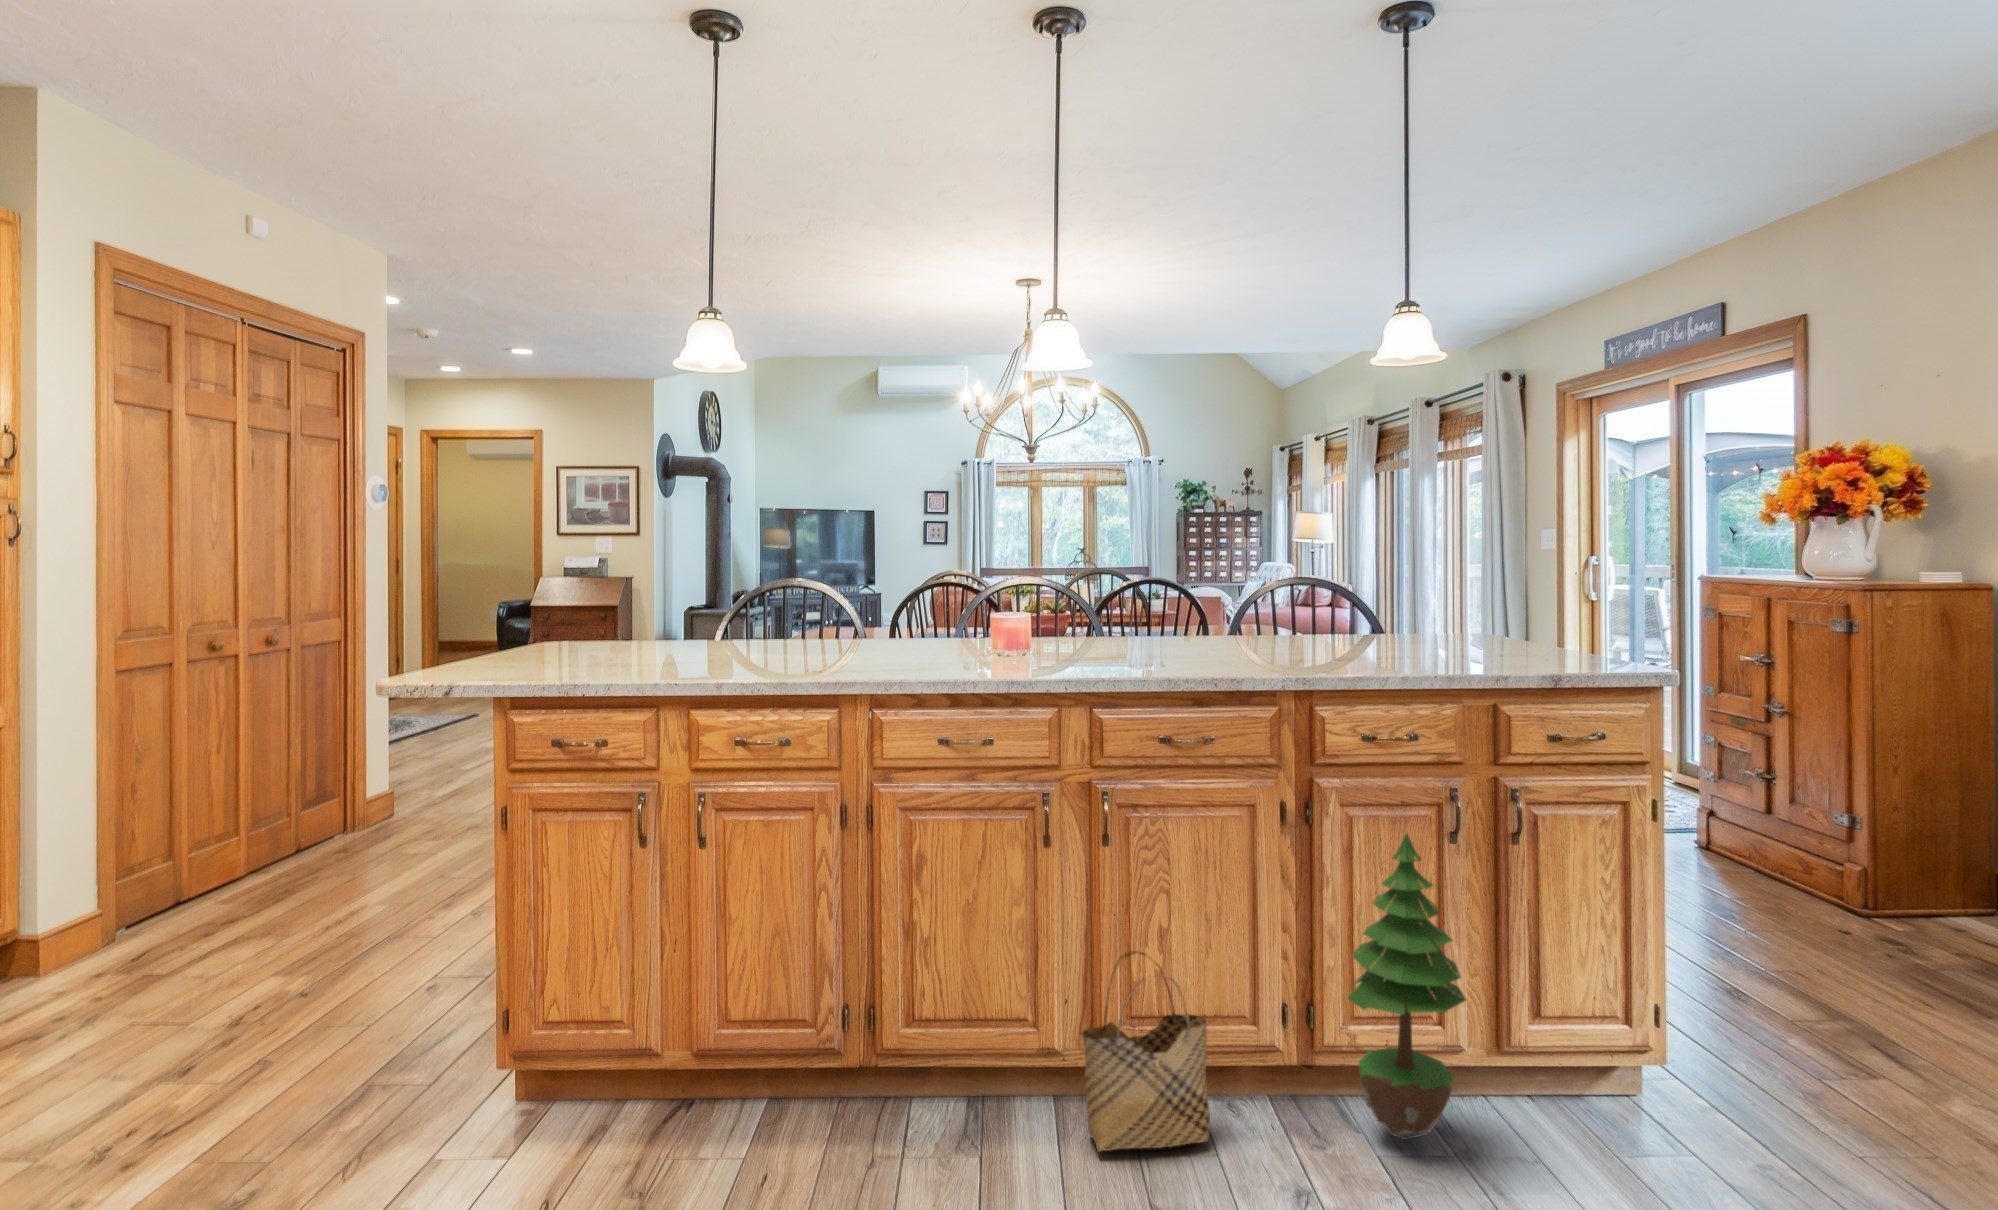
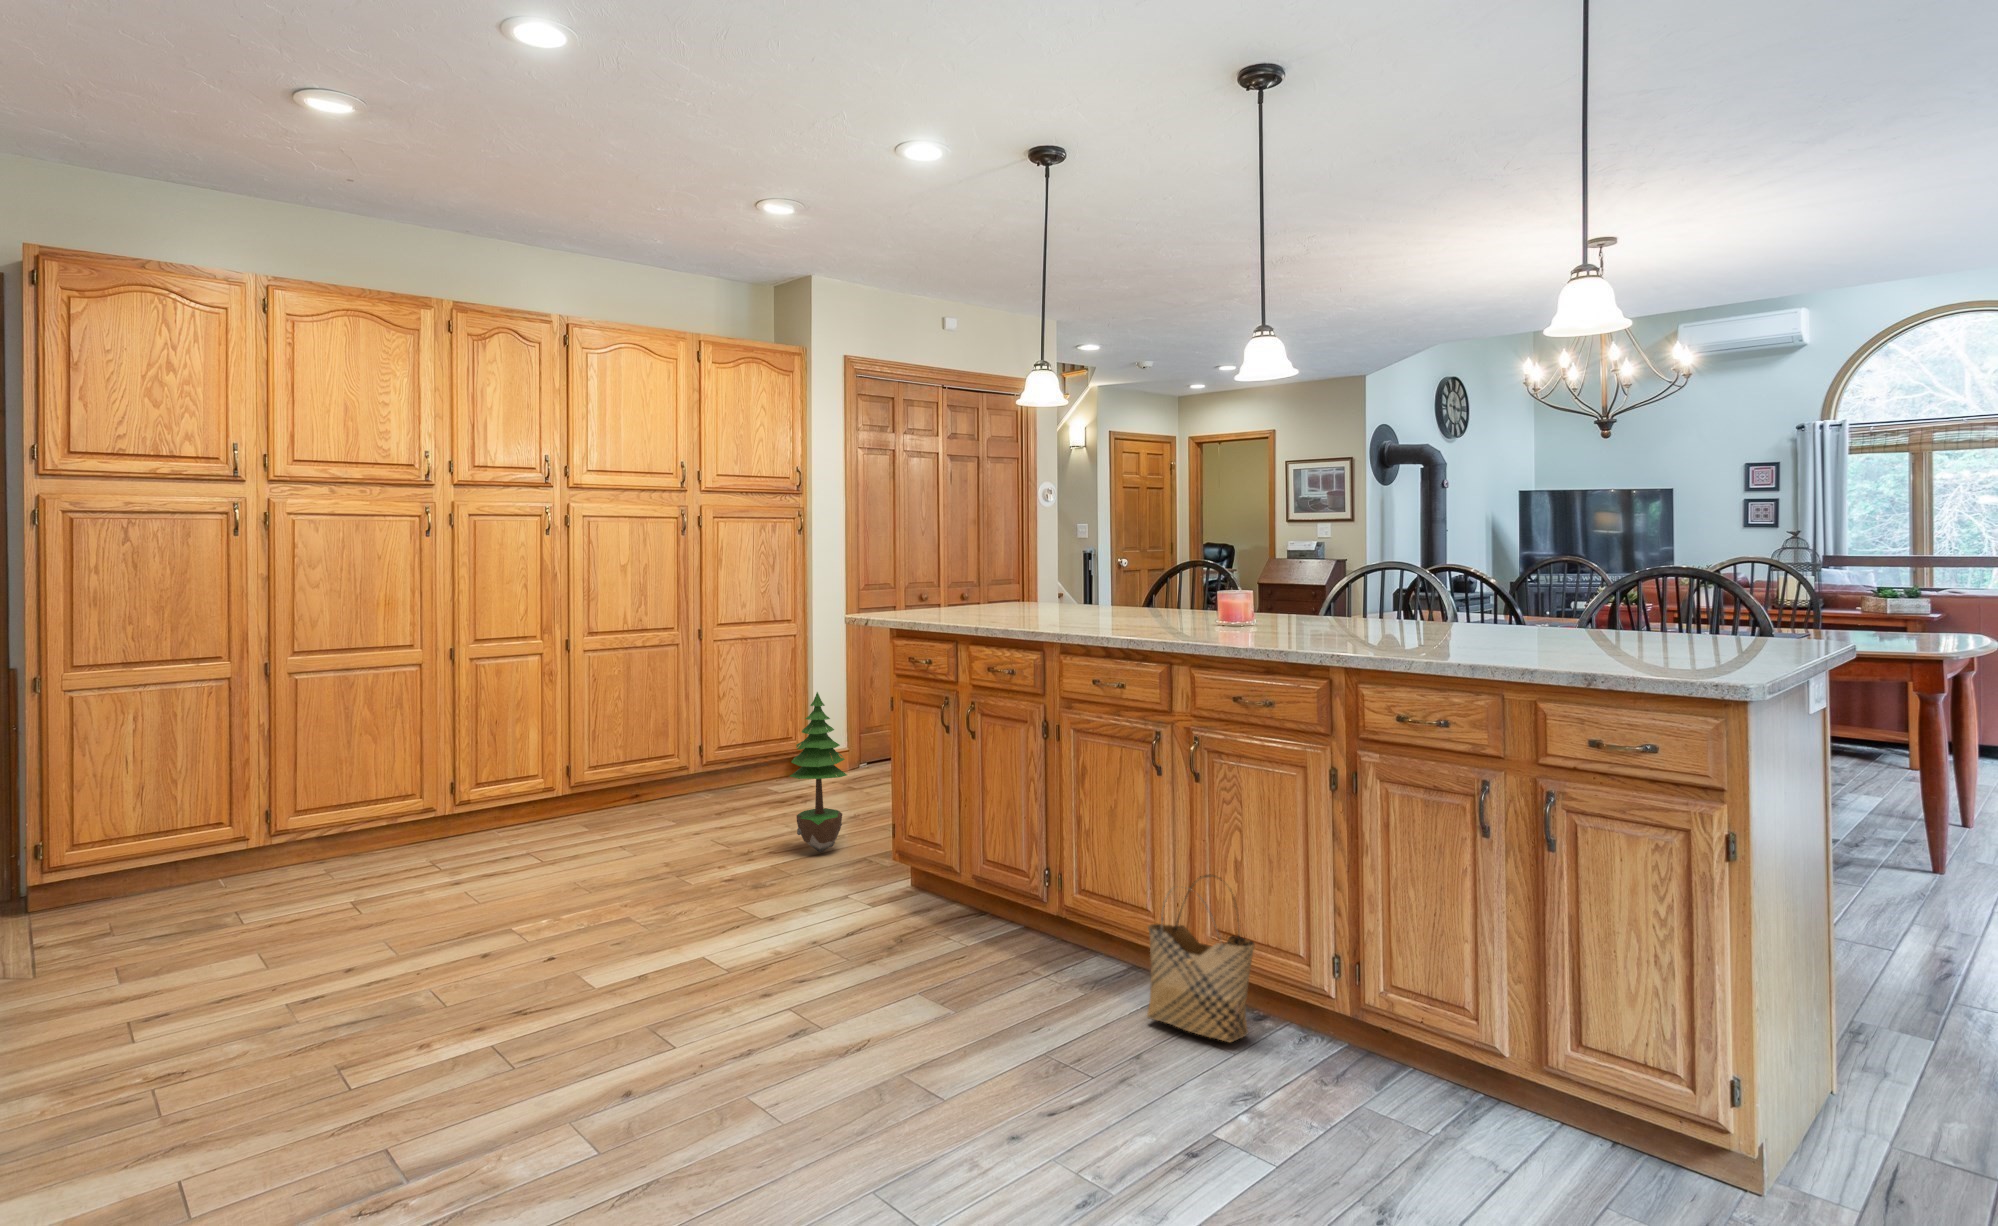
potted tree: present [1348,833,1466,1140] -> present [790,692,847,852]

